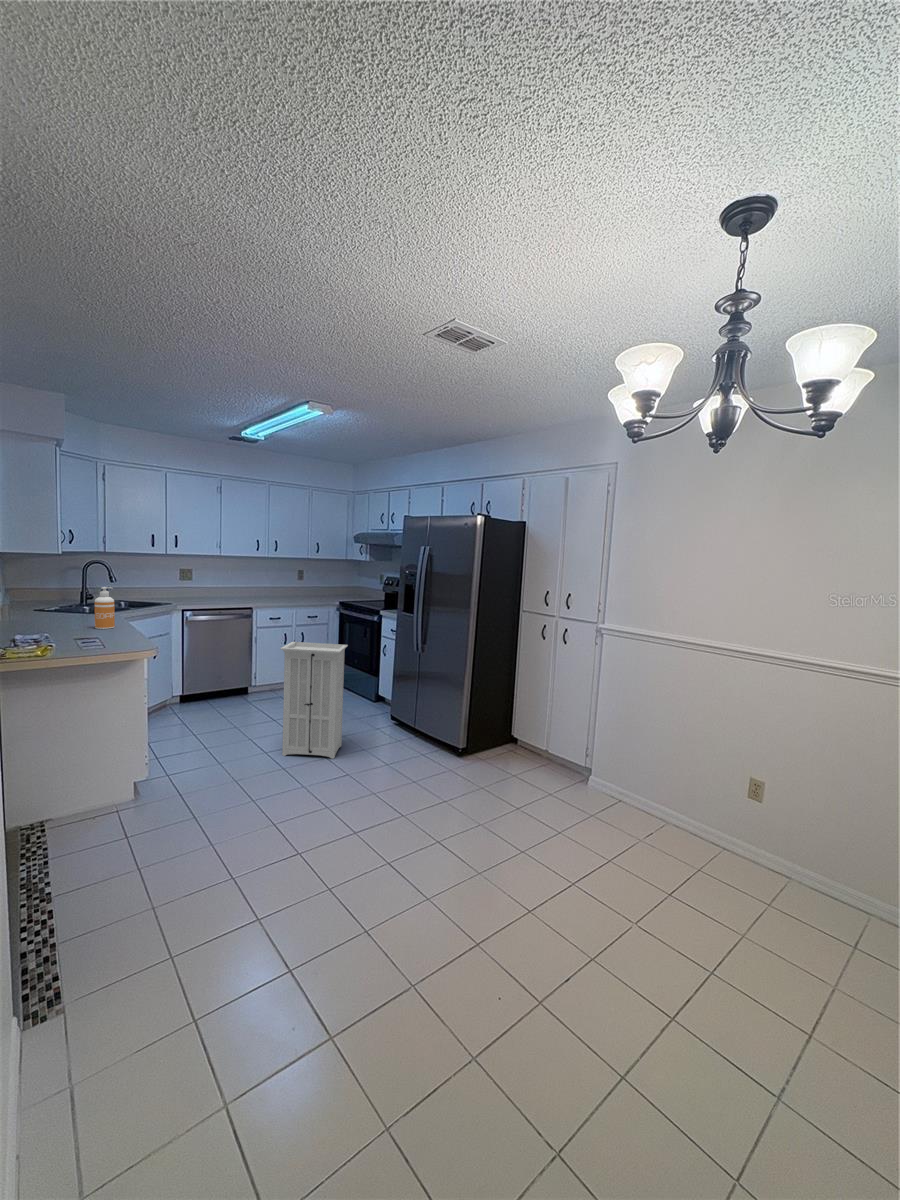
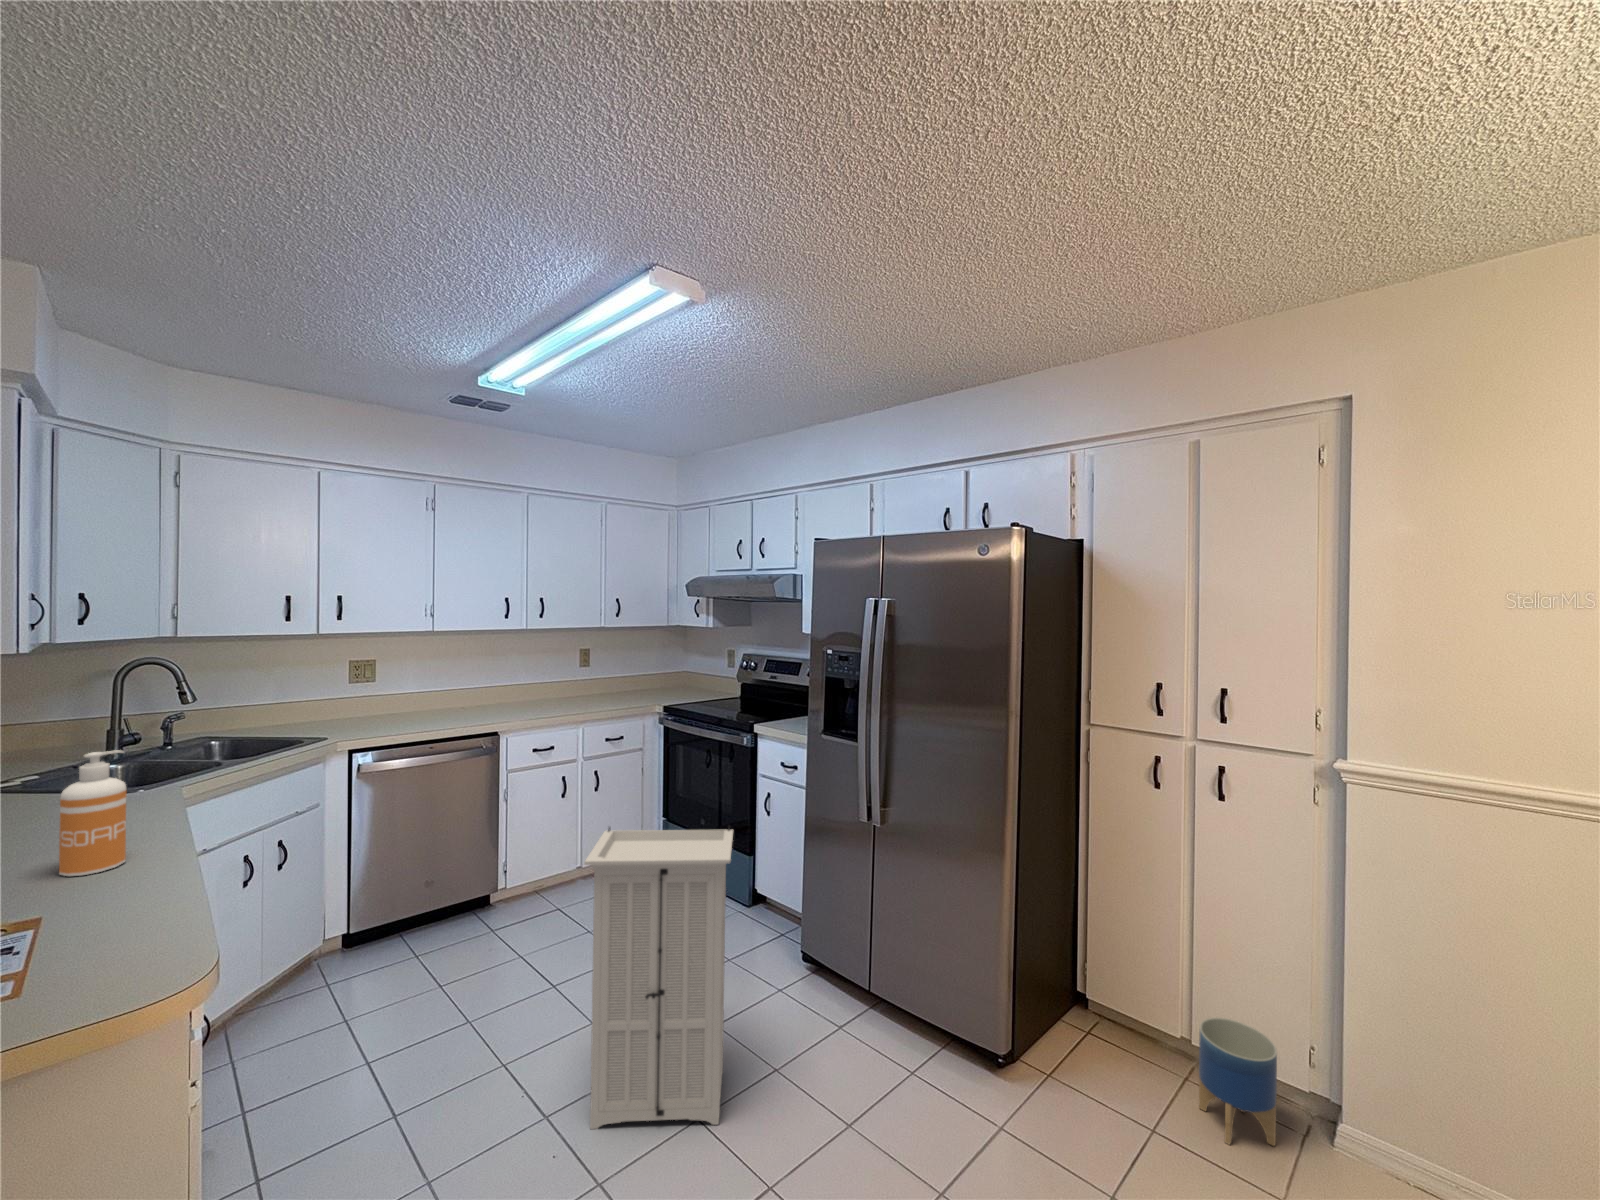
planter: none [538,735,568,782] -> present [1199,1018,1277,1146]

